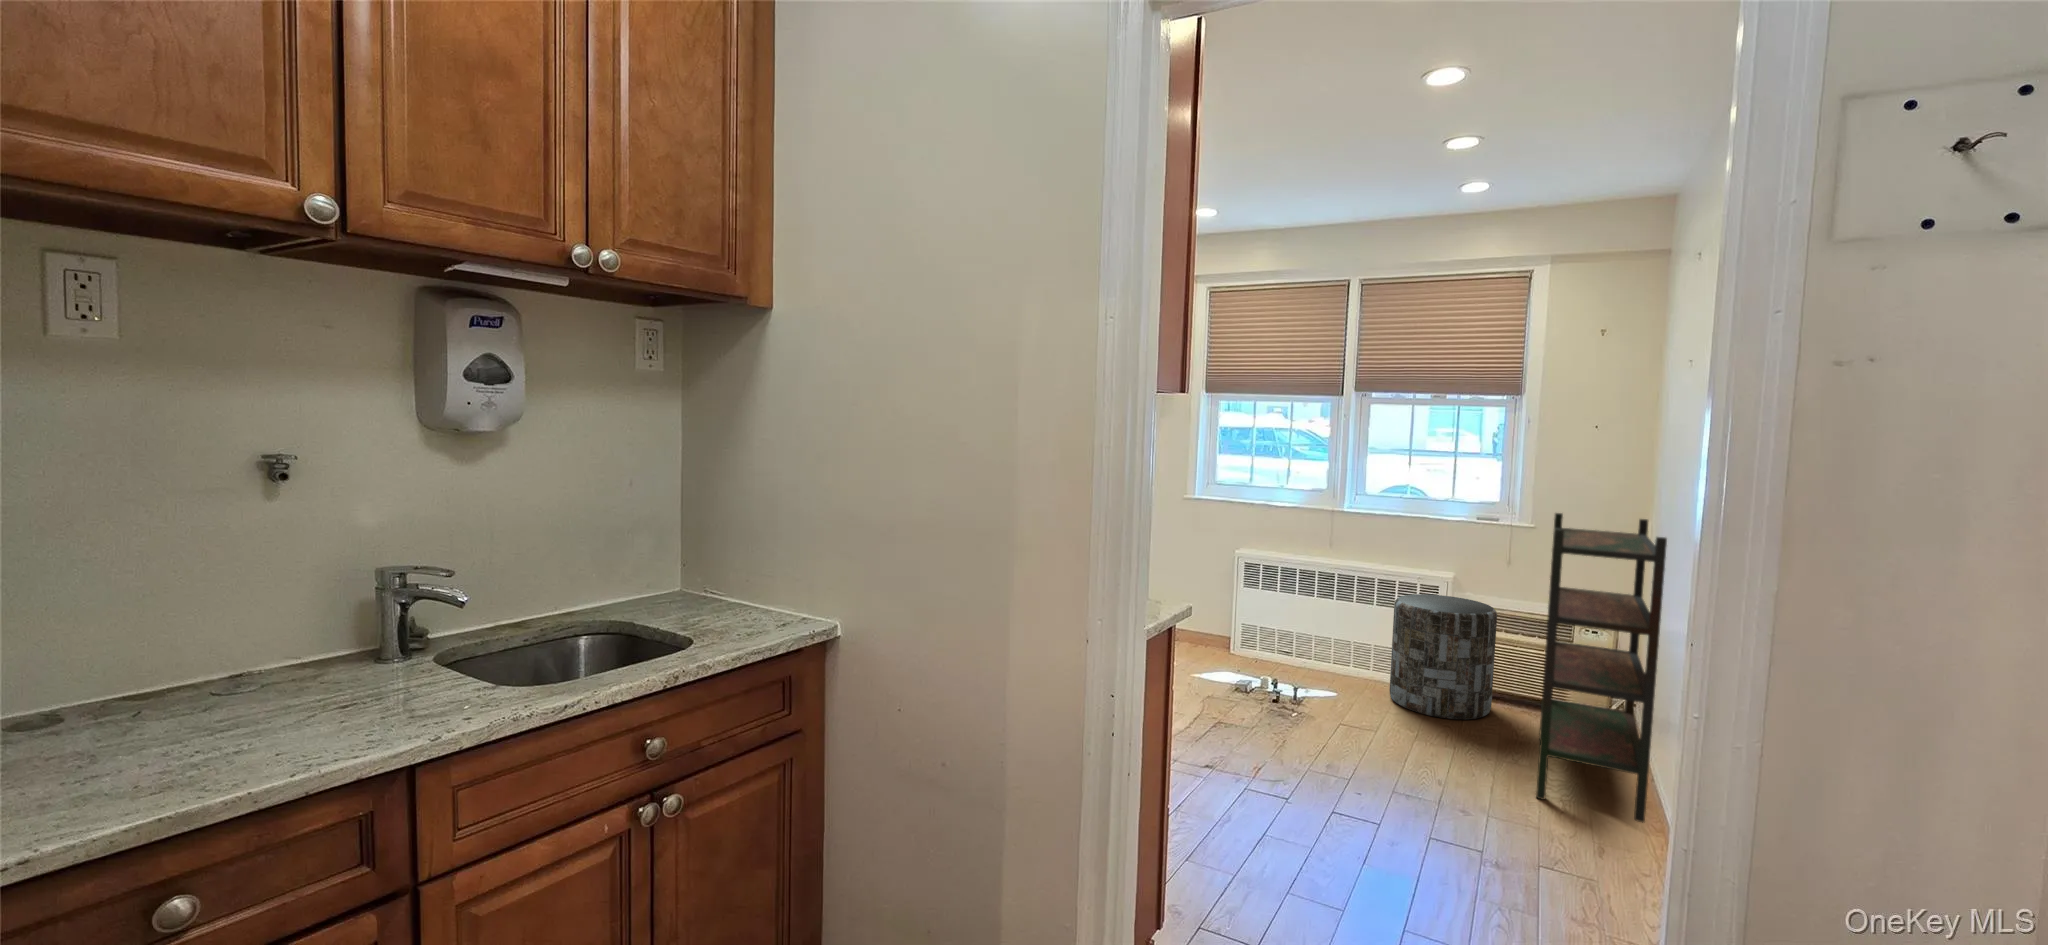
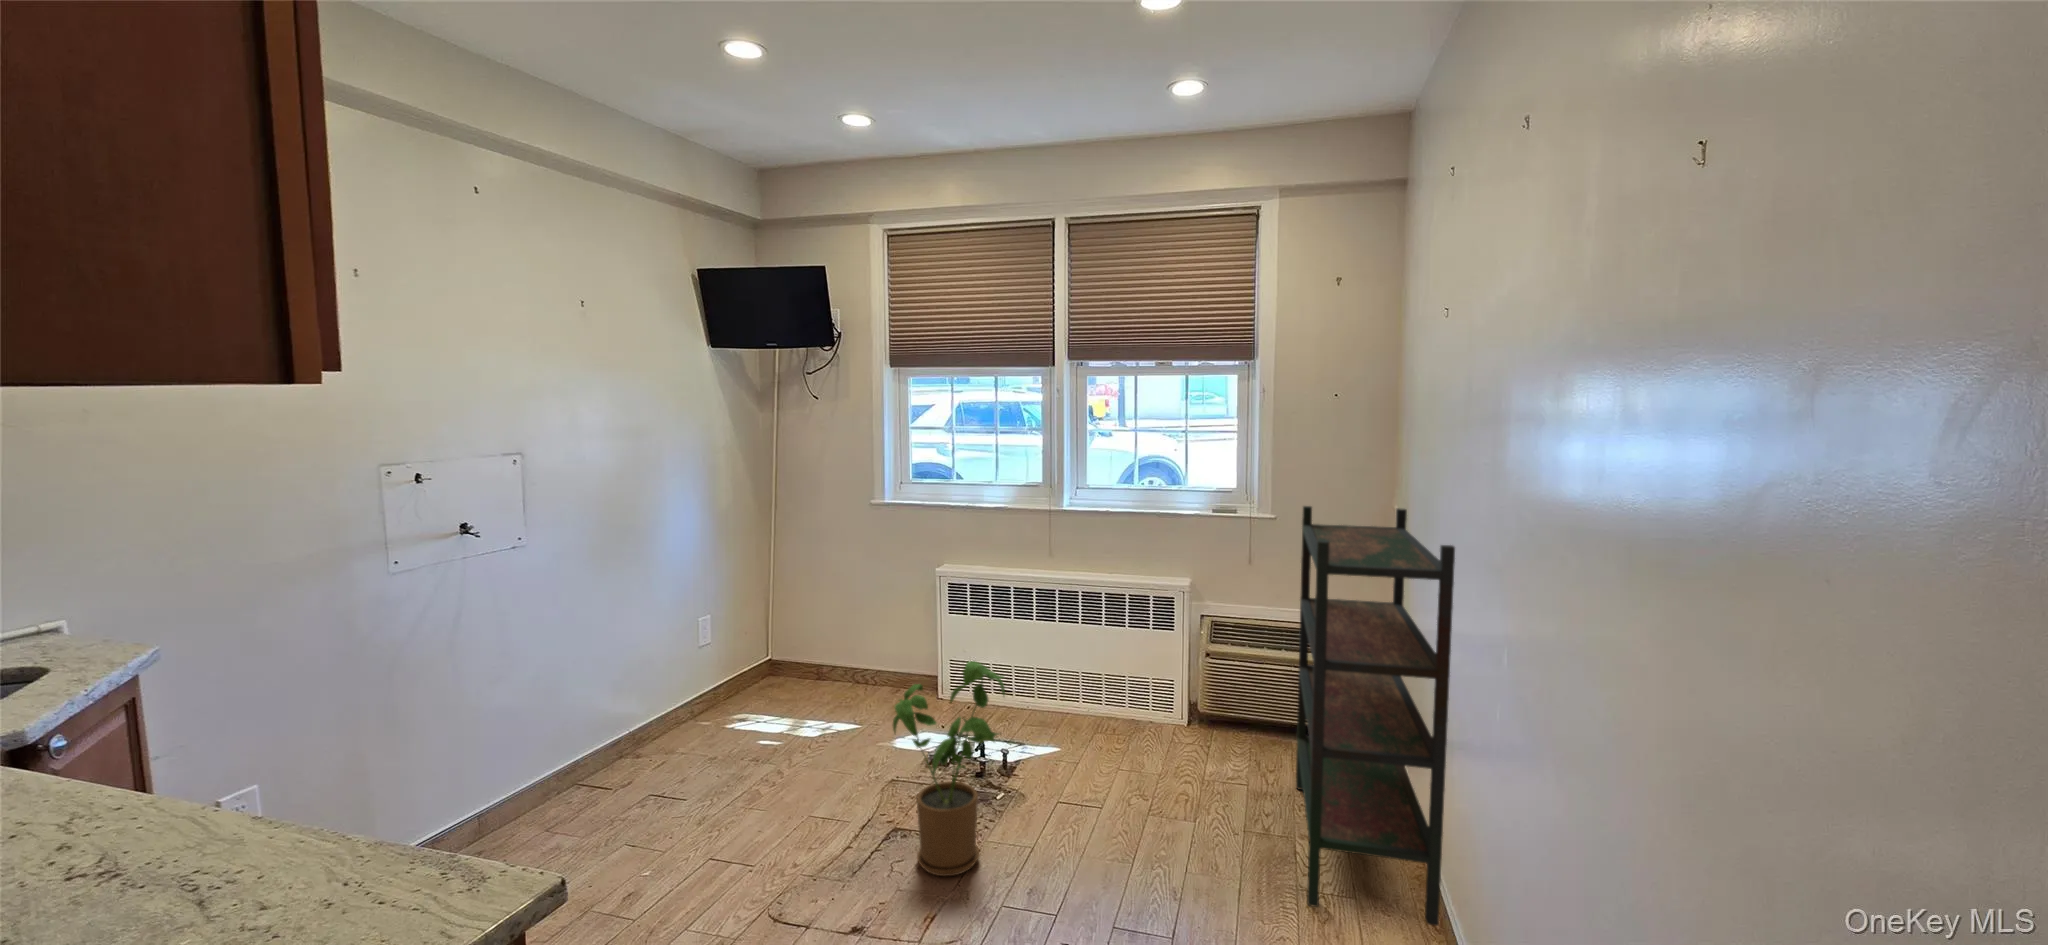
side table: present [1389,594,1497,720] -> none [1124,608,1241,770]
house plant: none [1222,601,1305,746] -> present [893,661,1005,876]

